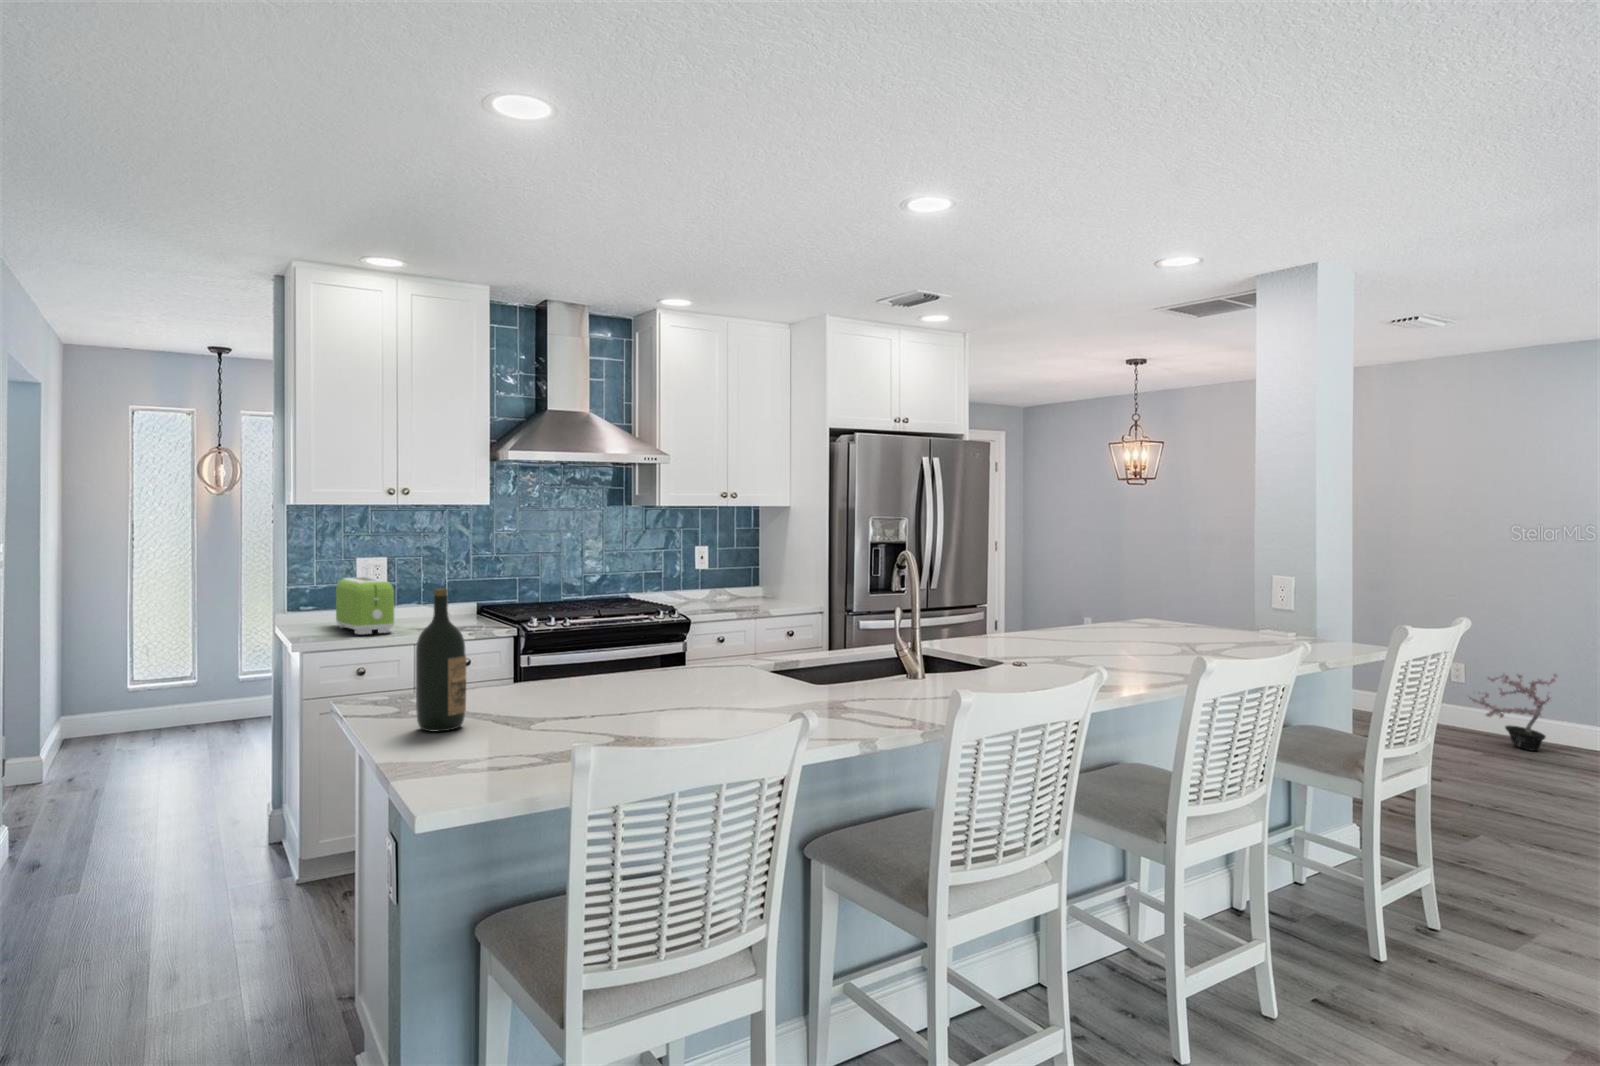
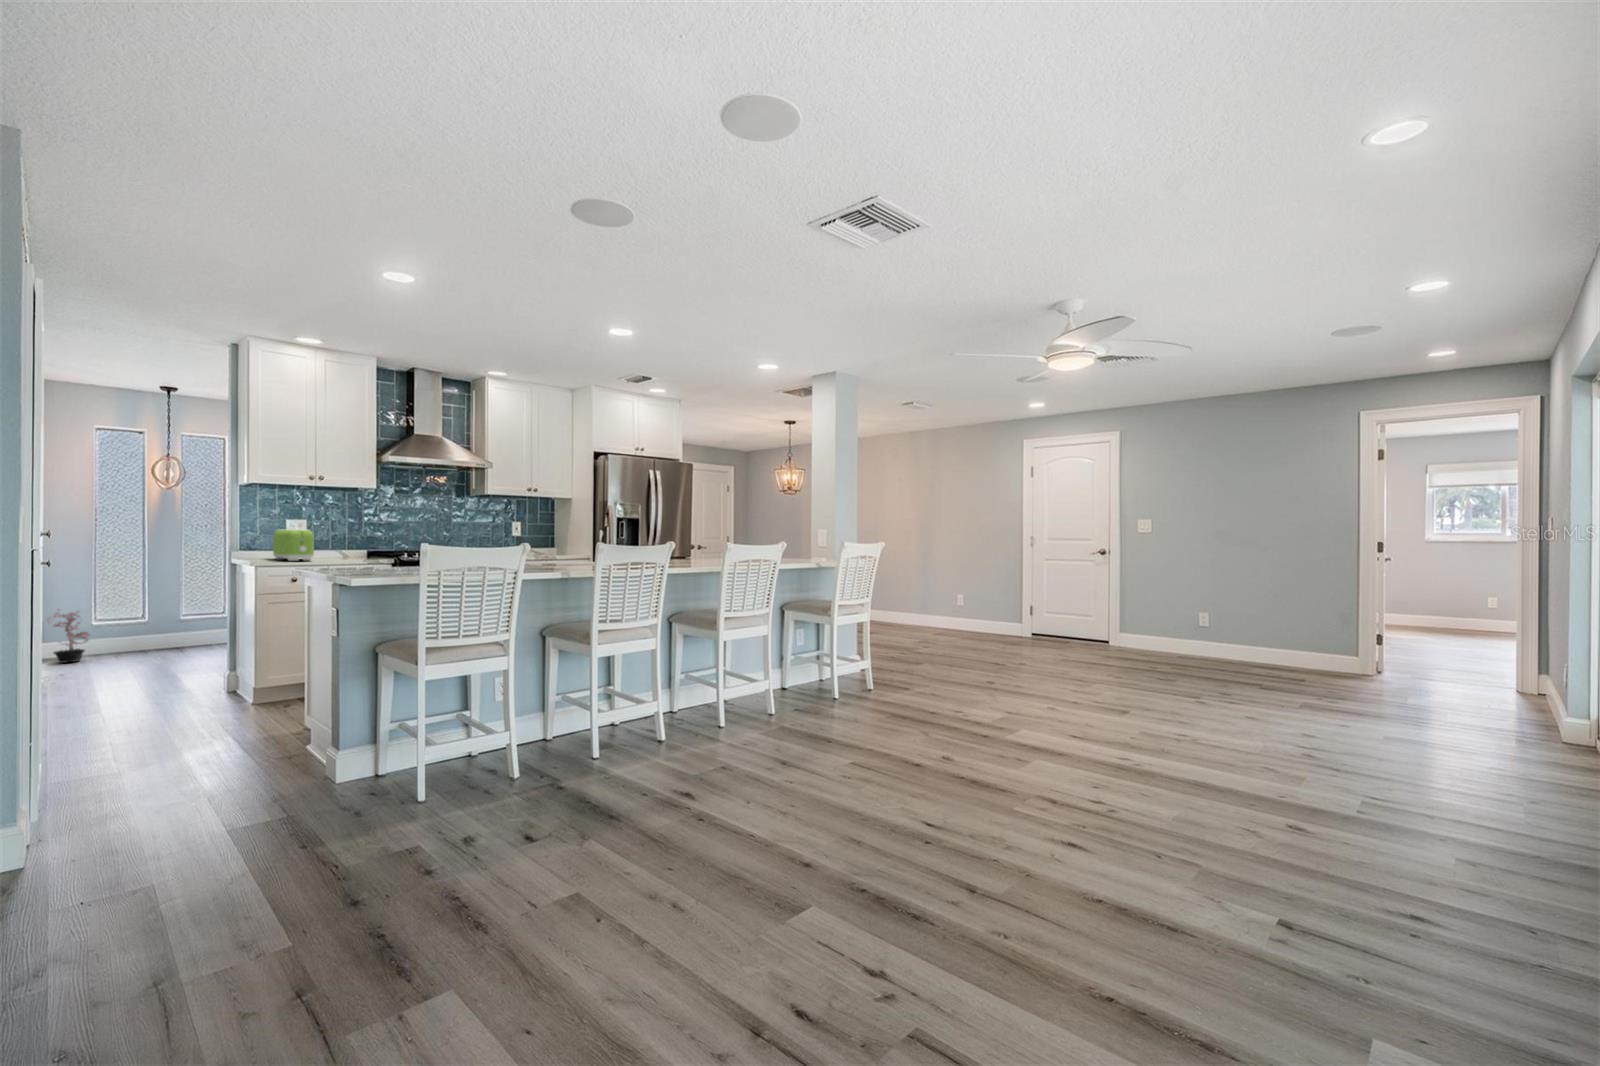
wine bottle: present [416,589,466,731] -> none [343,503,369,569]
potted plant: present [1470,674,1557,751] -> present [47,609,89,663]

